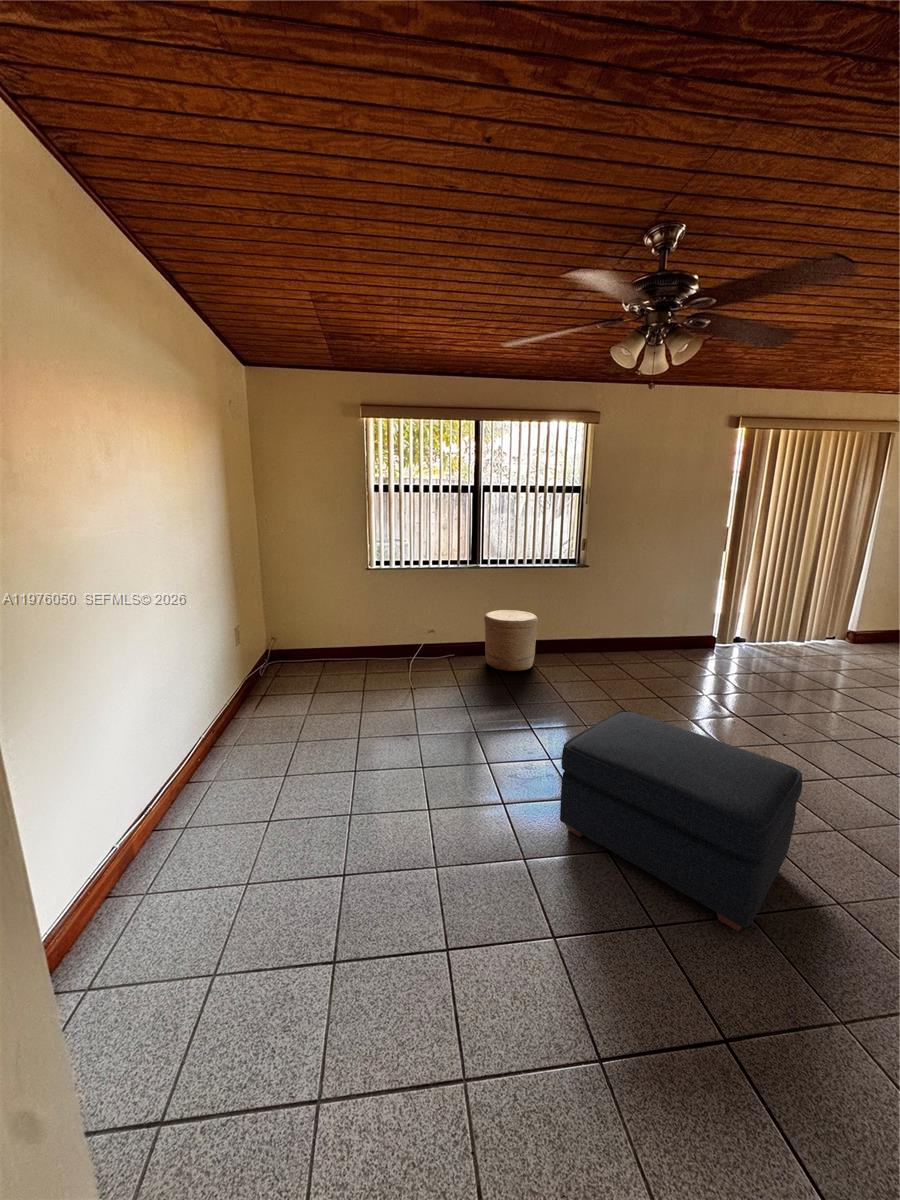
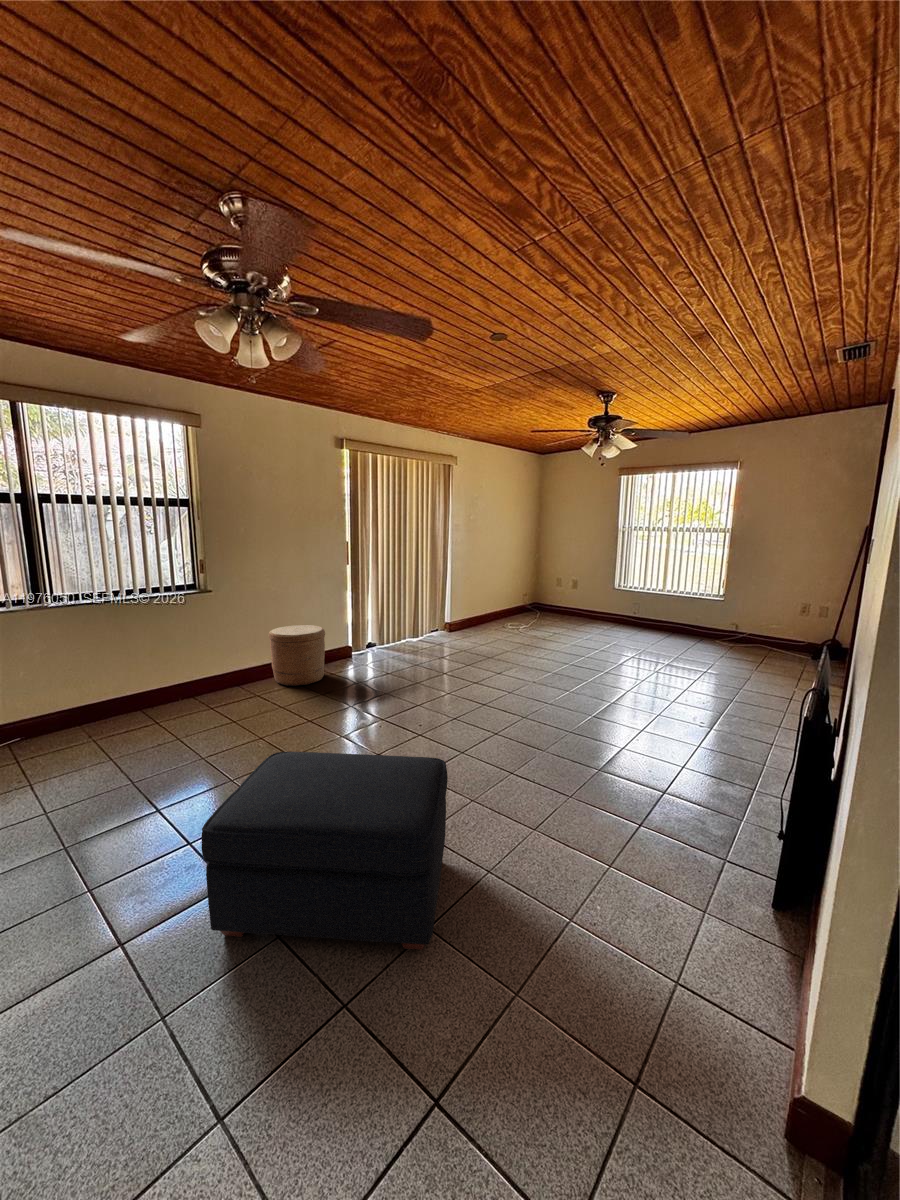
woven basket: present [484,610,538,671] -> present [269,625,325,686]

